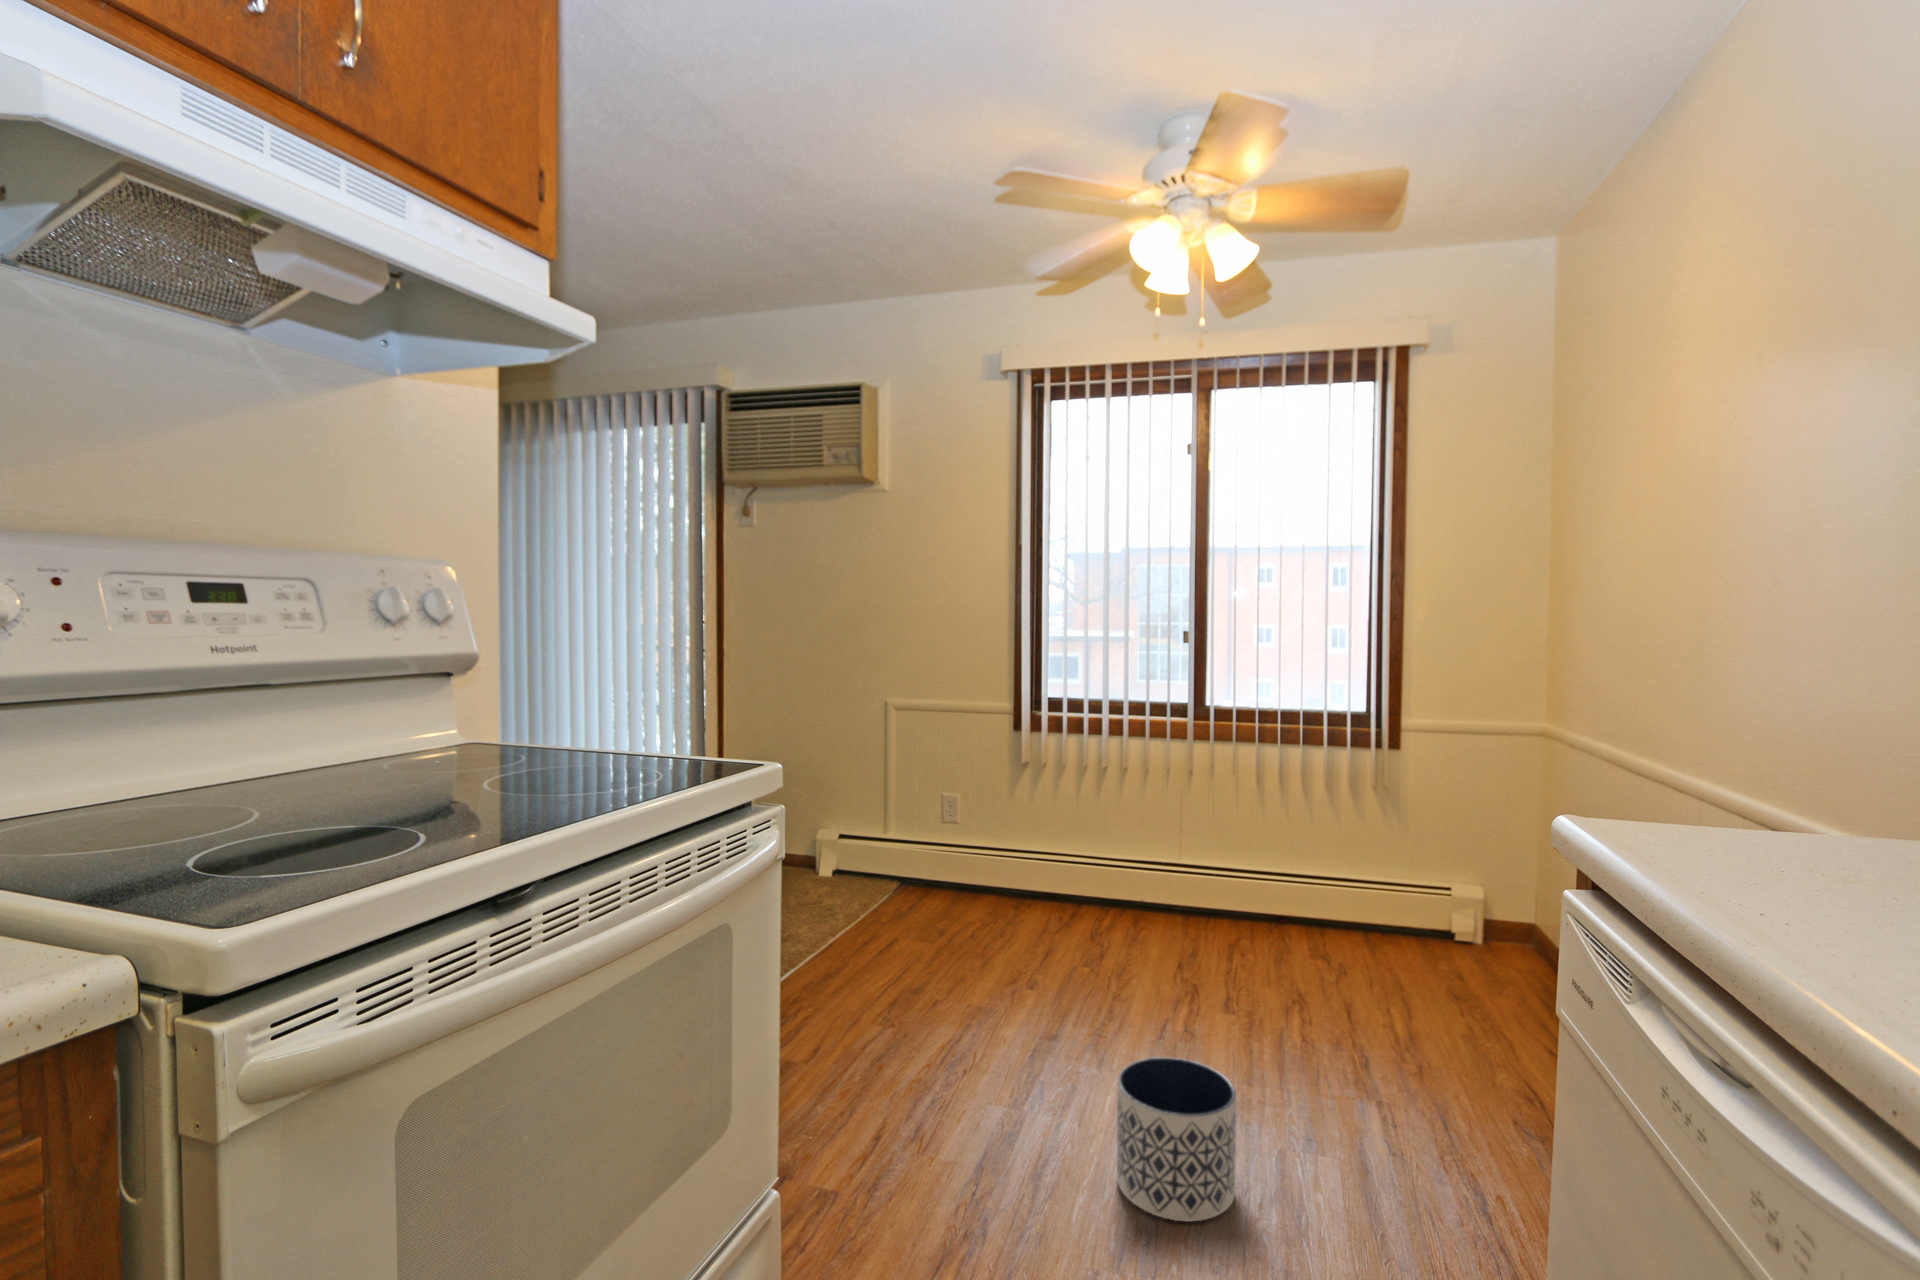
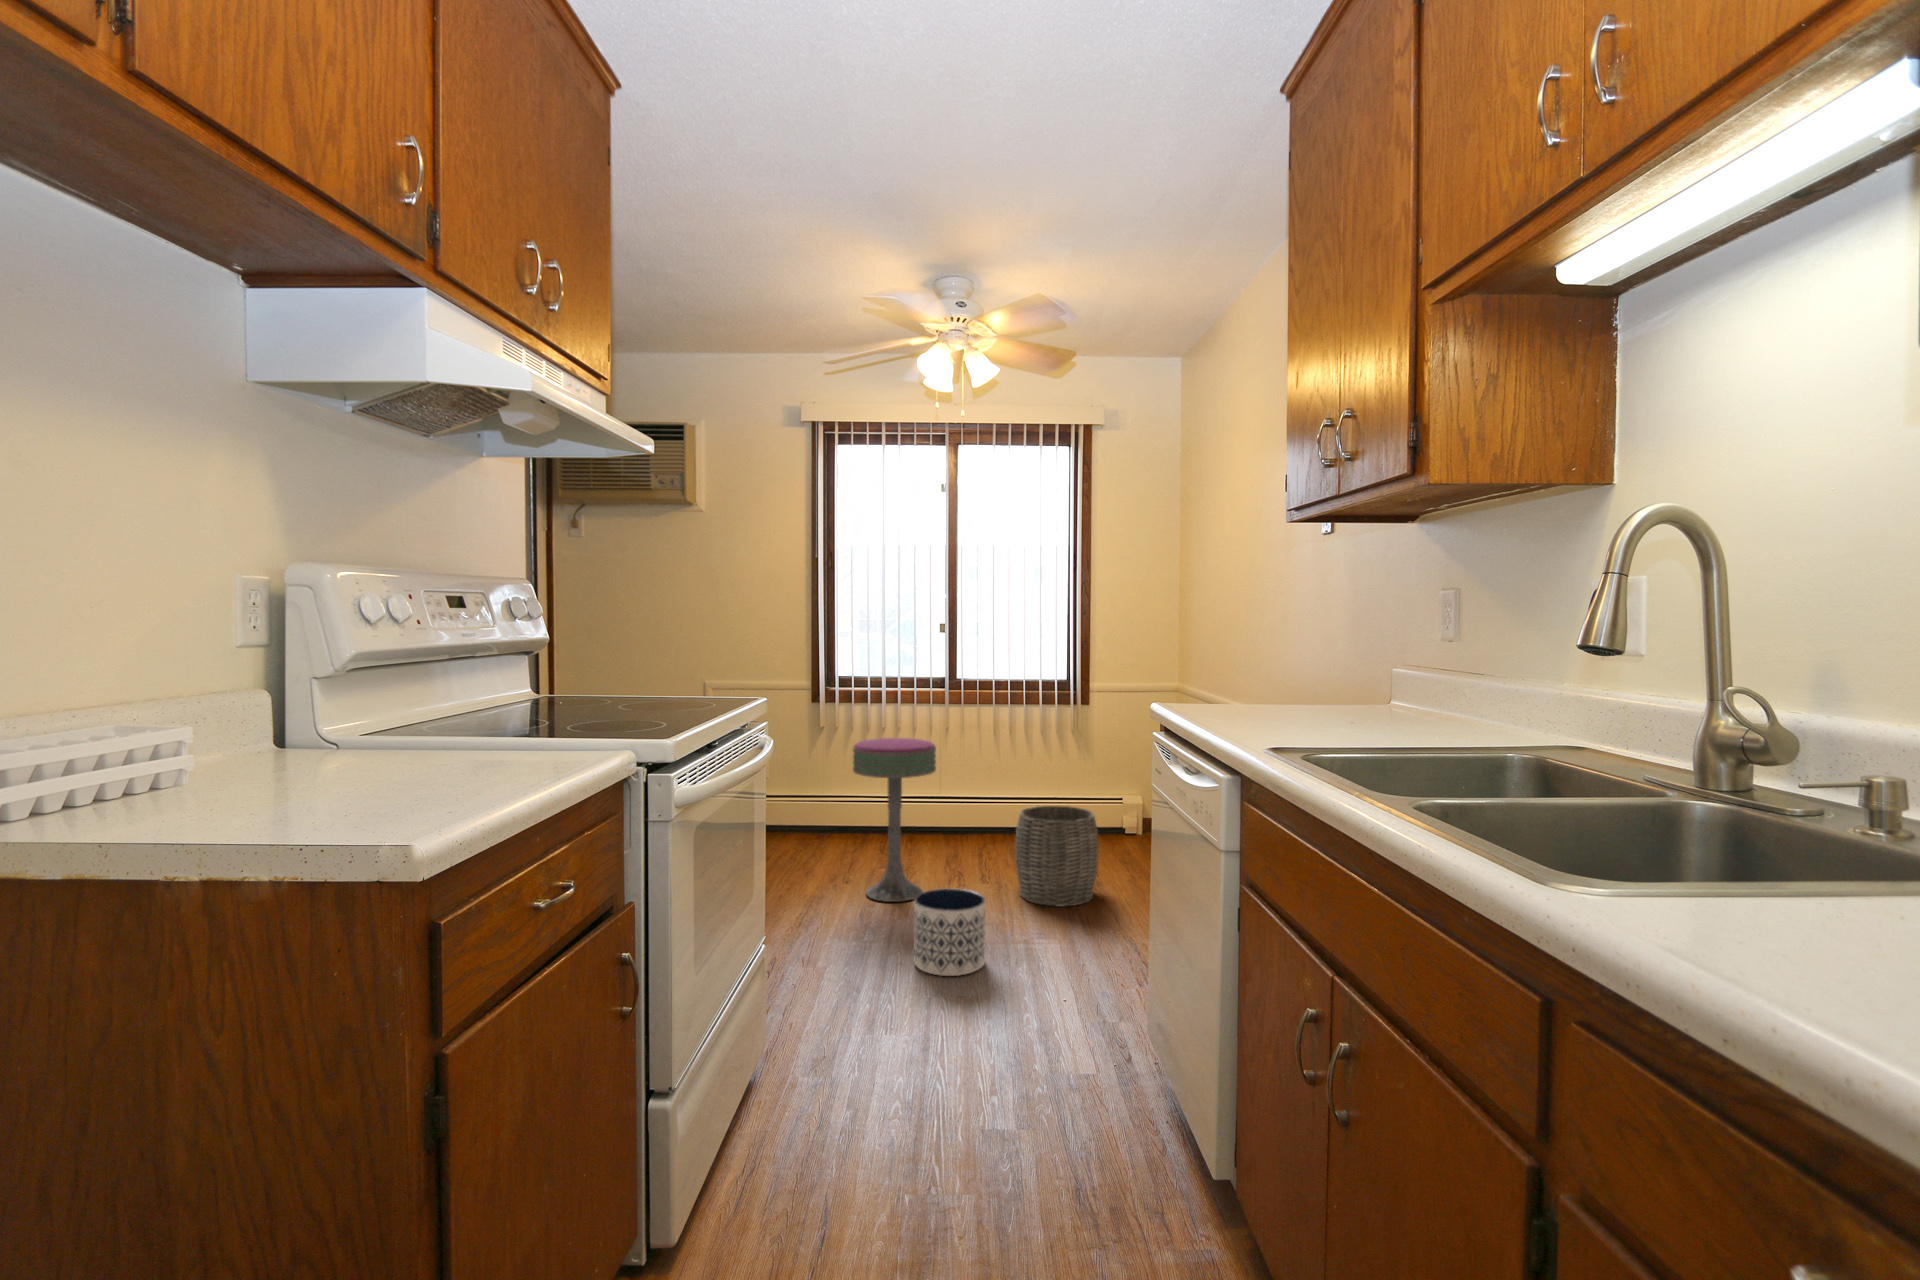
bar stool: none [1046,795,1167,1037] -> present [853,738,936,902]
woven basket: none [1287,910,1425,1080] -> present [1015,806,1099,906]

